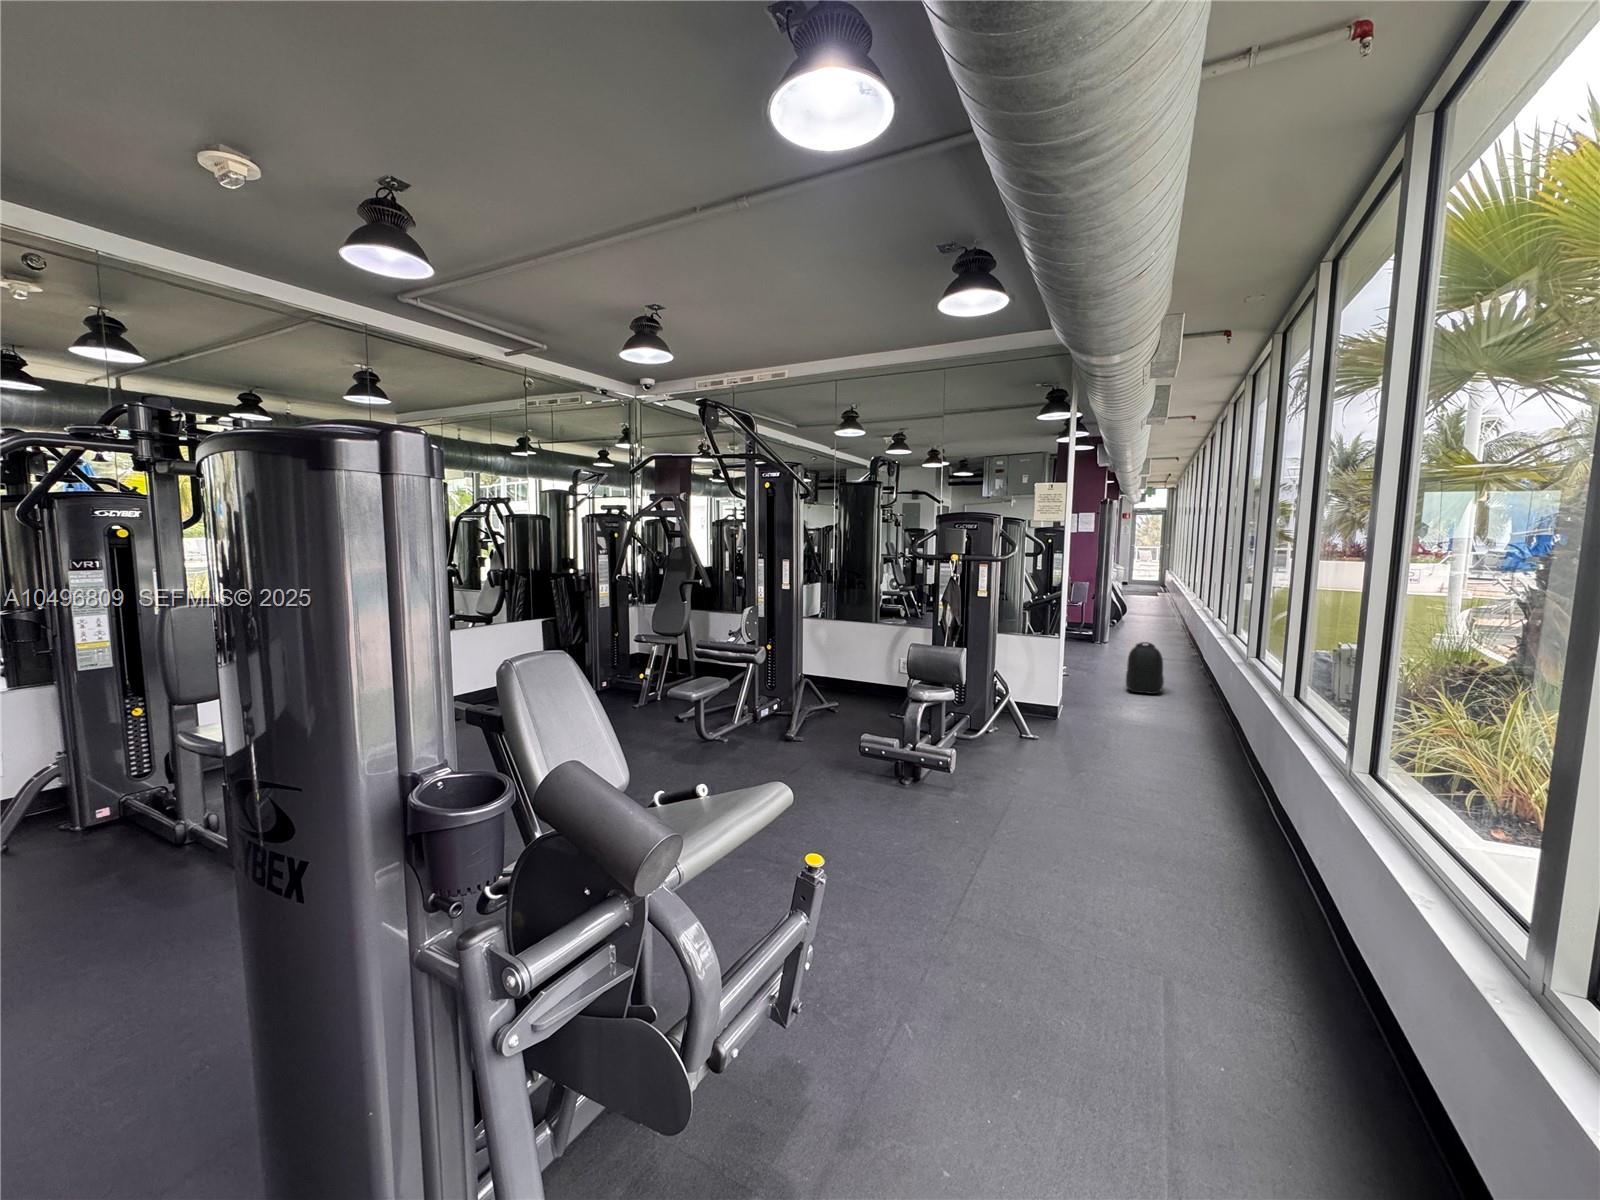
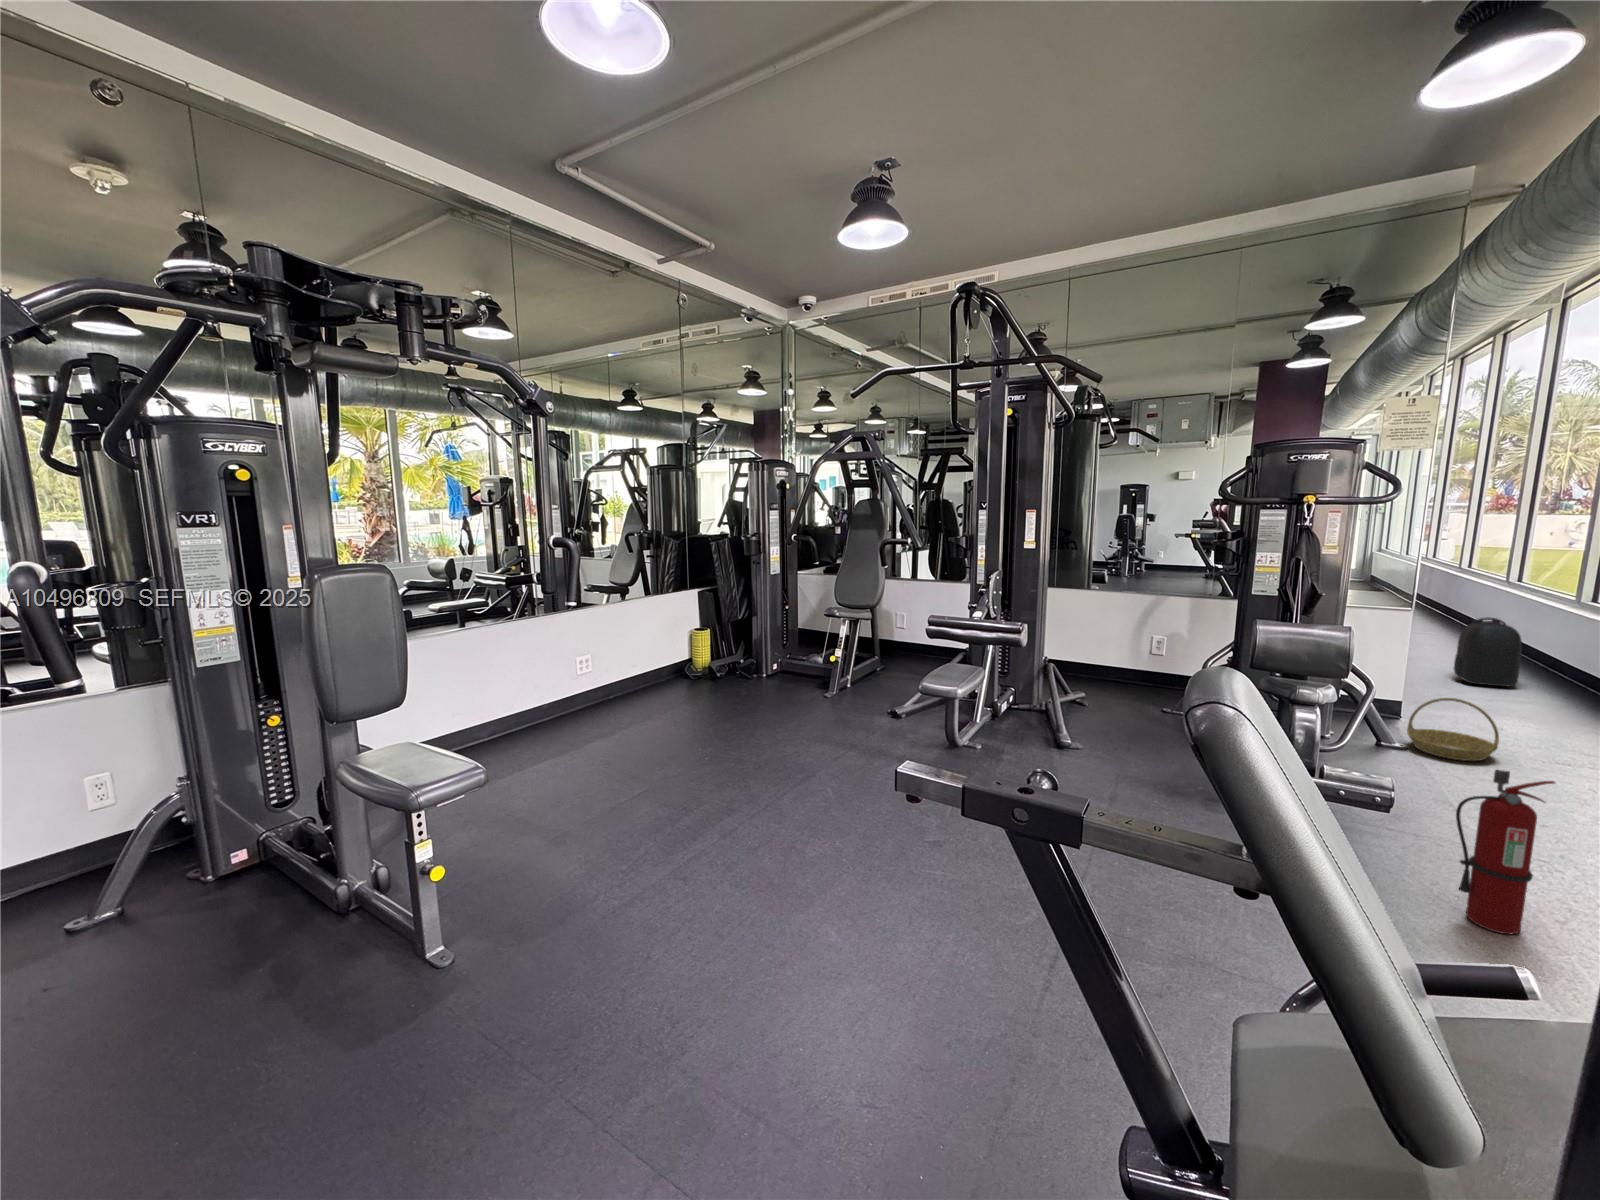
basket: none [1034,697,1084,741] -> present [1407,698,1499,761]
fire extinguisher: none [937,728,980,830] -> present [1456,770,1555,934]

